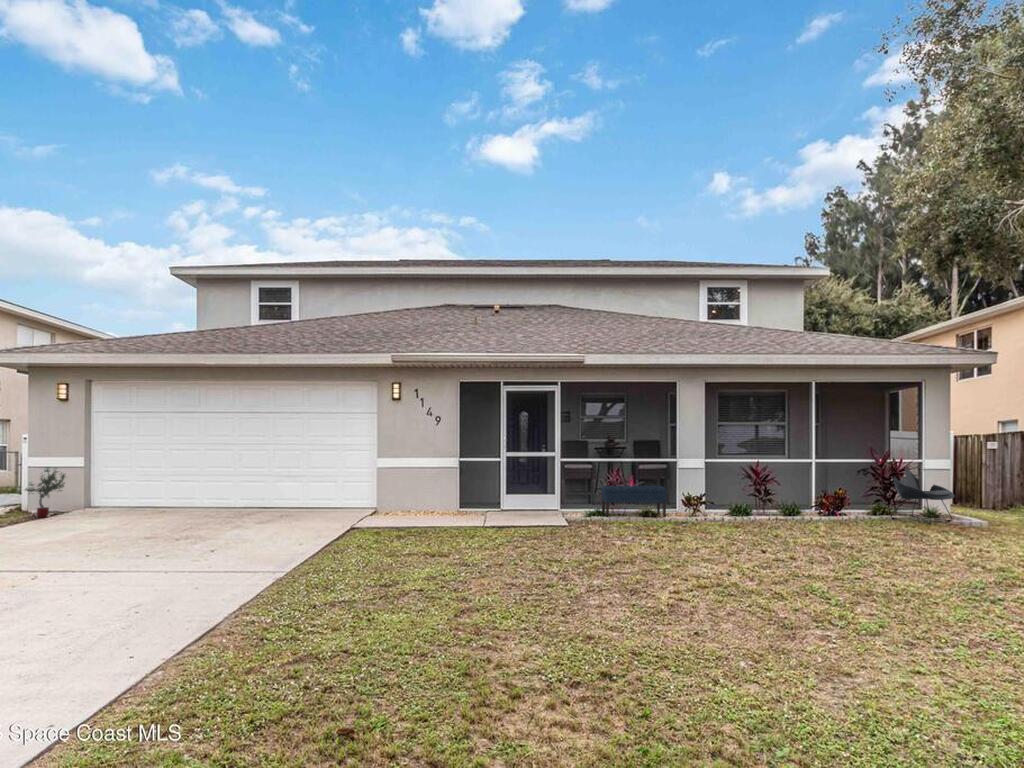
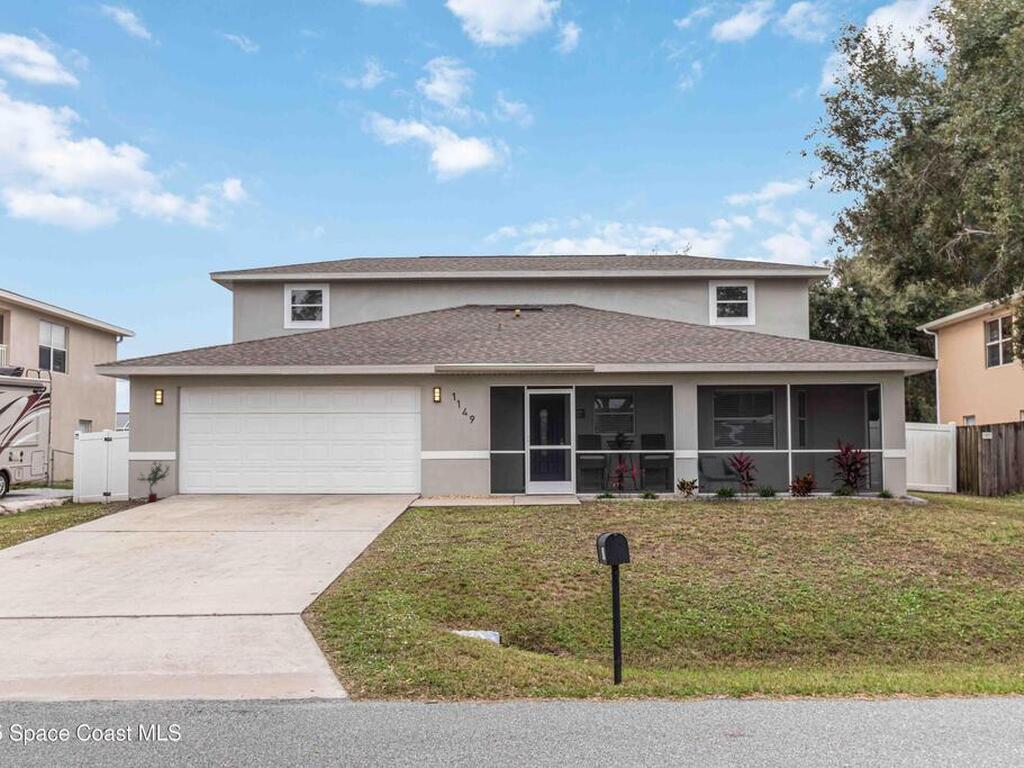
lounge chair: present [891,469,954,524] -> present [697,456,741,498]
bench: present [601,486,667,516] -> none [610,473,665,499]

